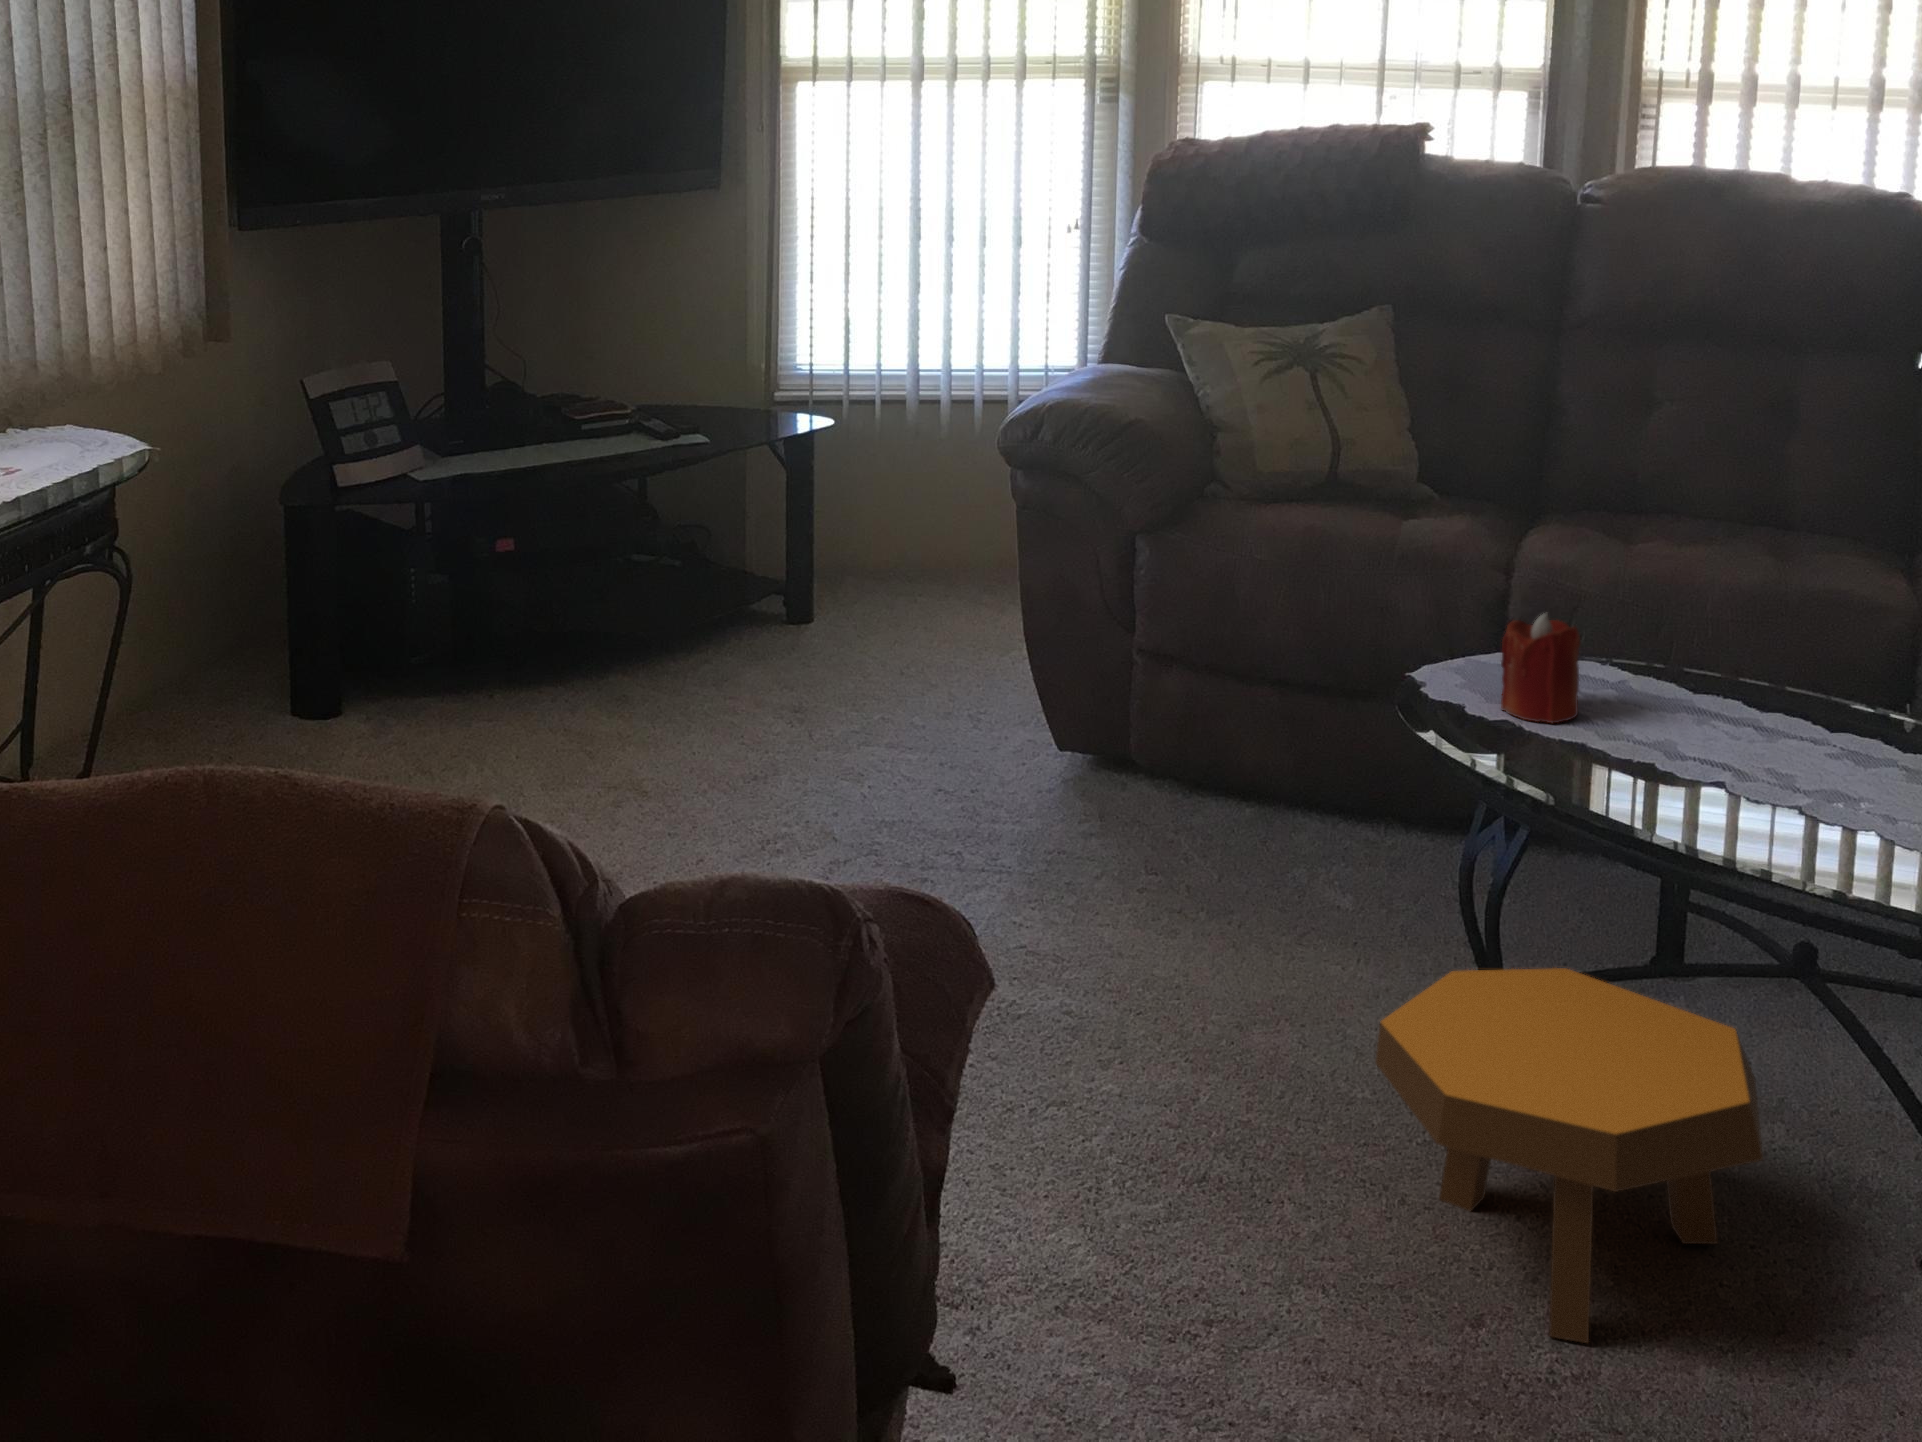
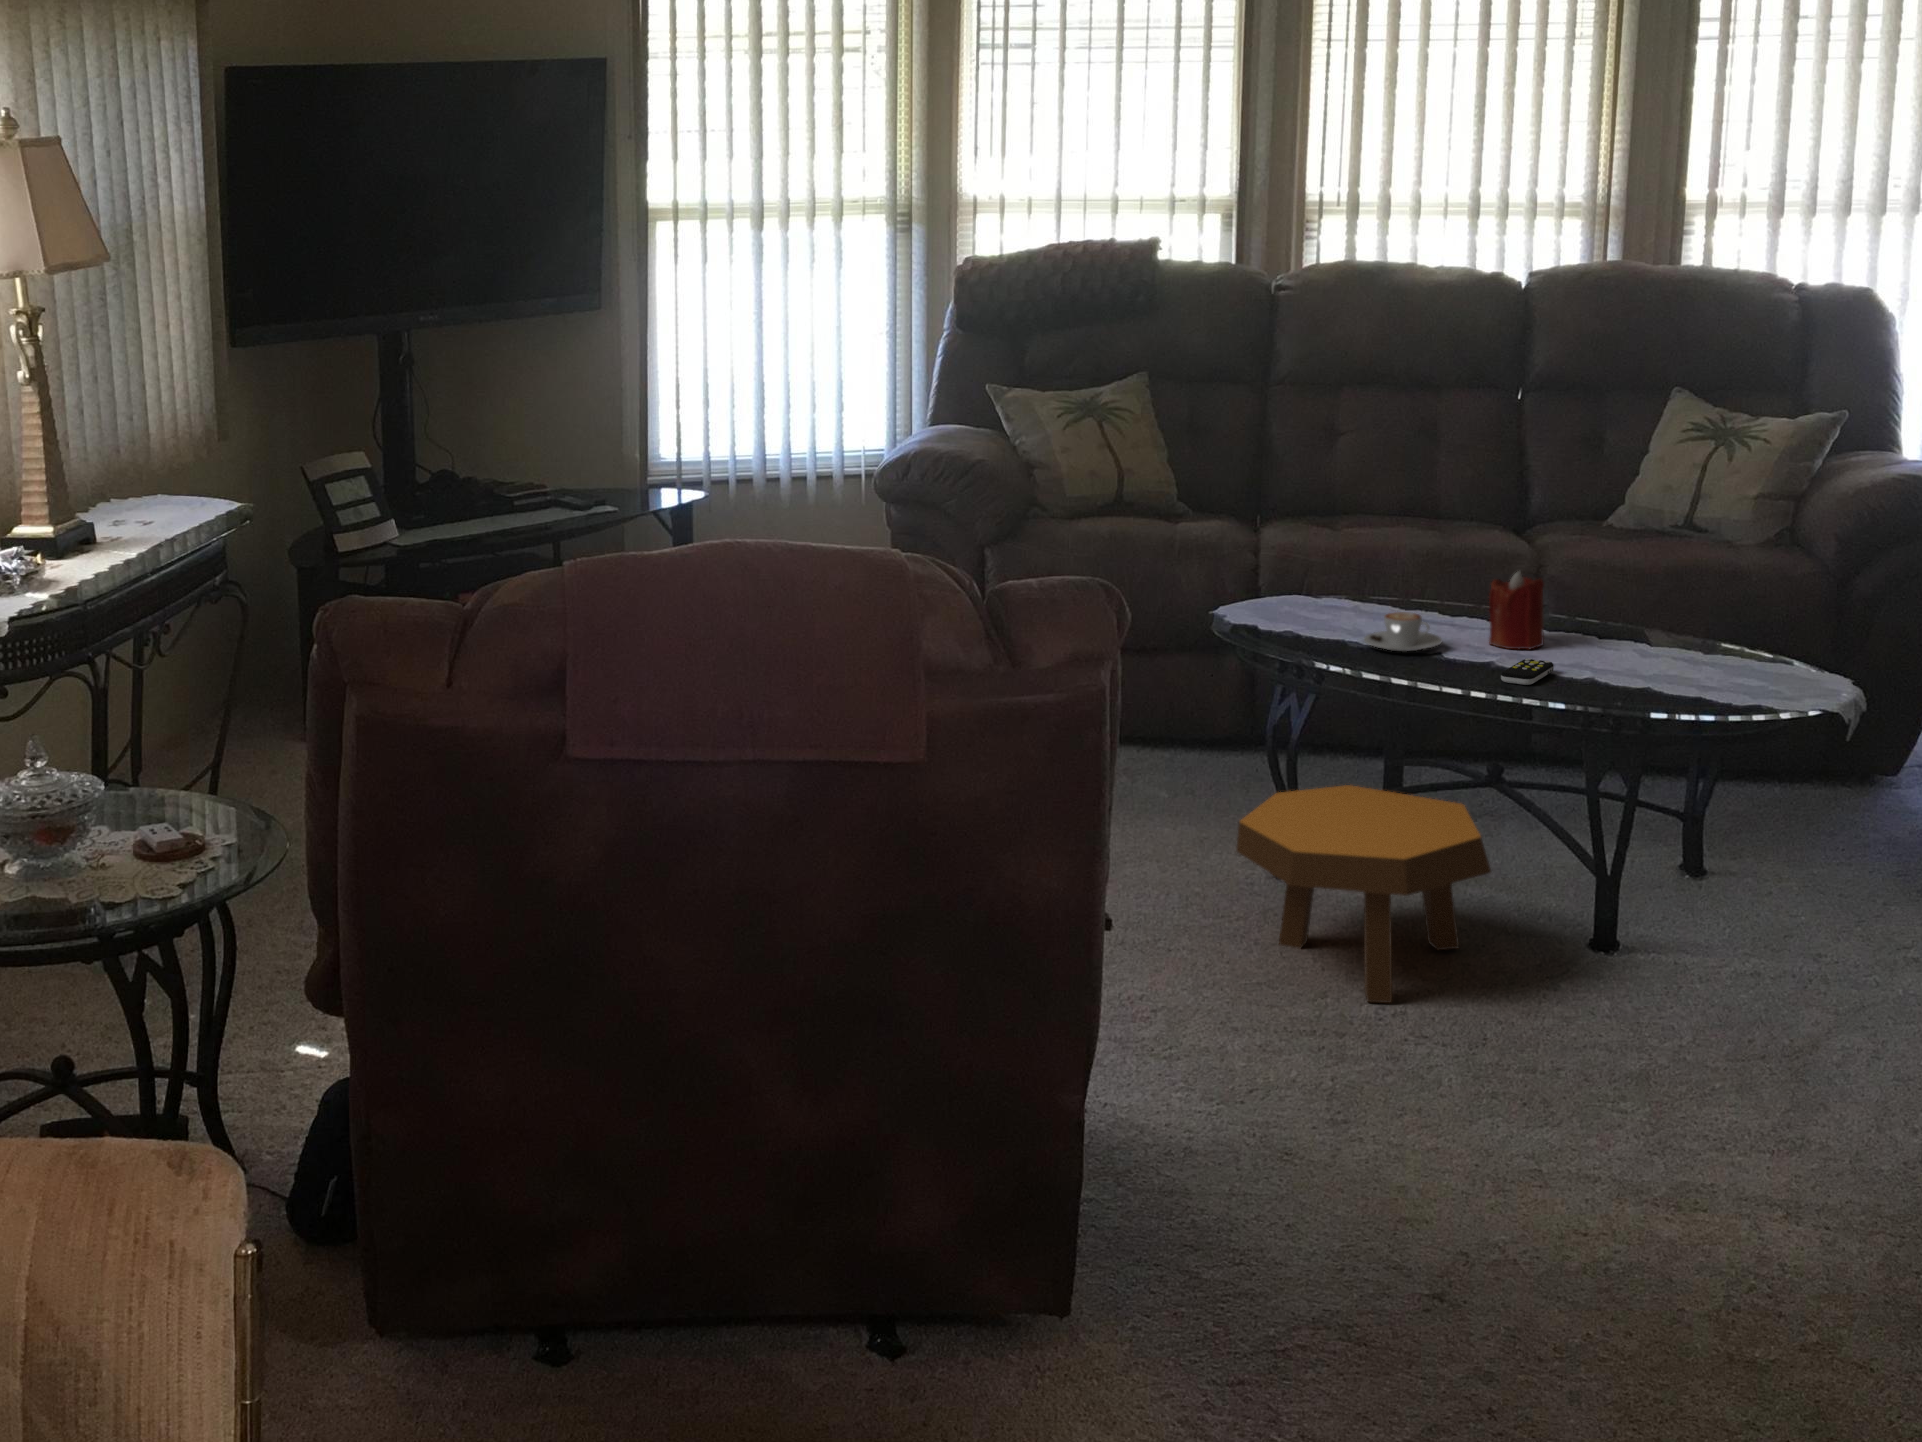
candle: present [1501,613,1580,723] -> present [1489,571,1544,649]
coffee cup: none [1613,707,1733,770] -> present [1364,612,1442,652]
remote control: none [1810,807,1898,855] -> present [1501,658,1554,685]

